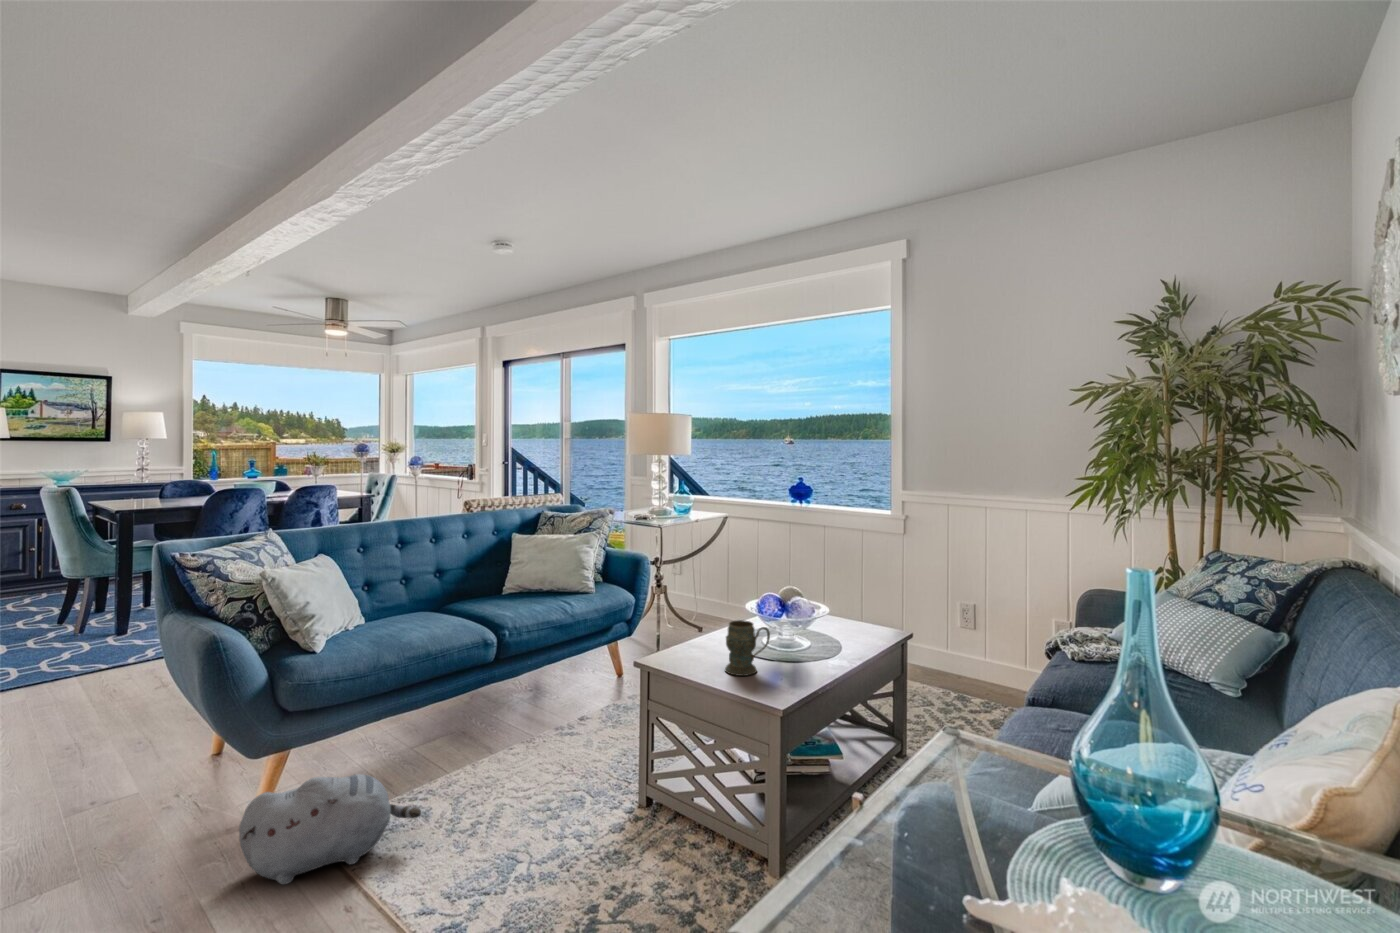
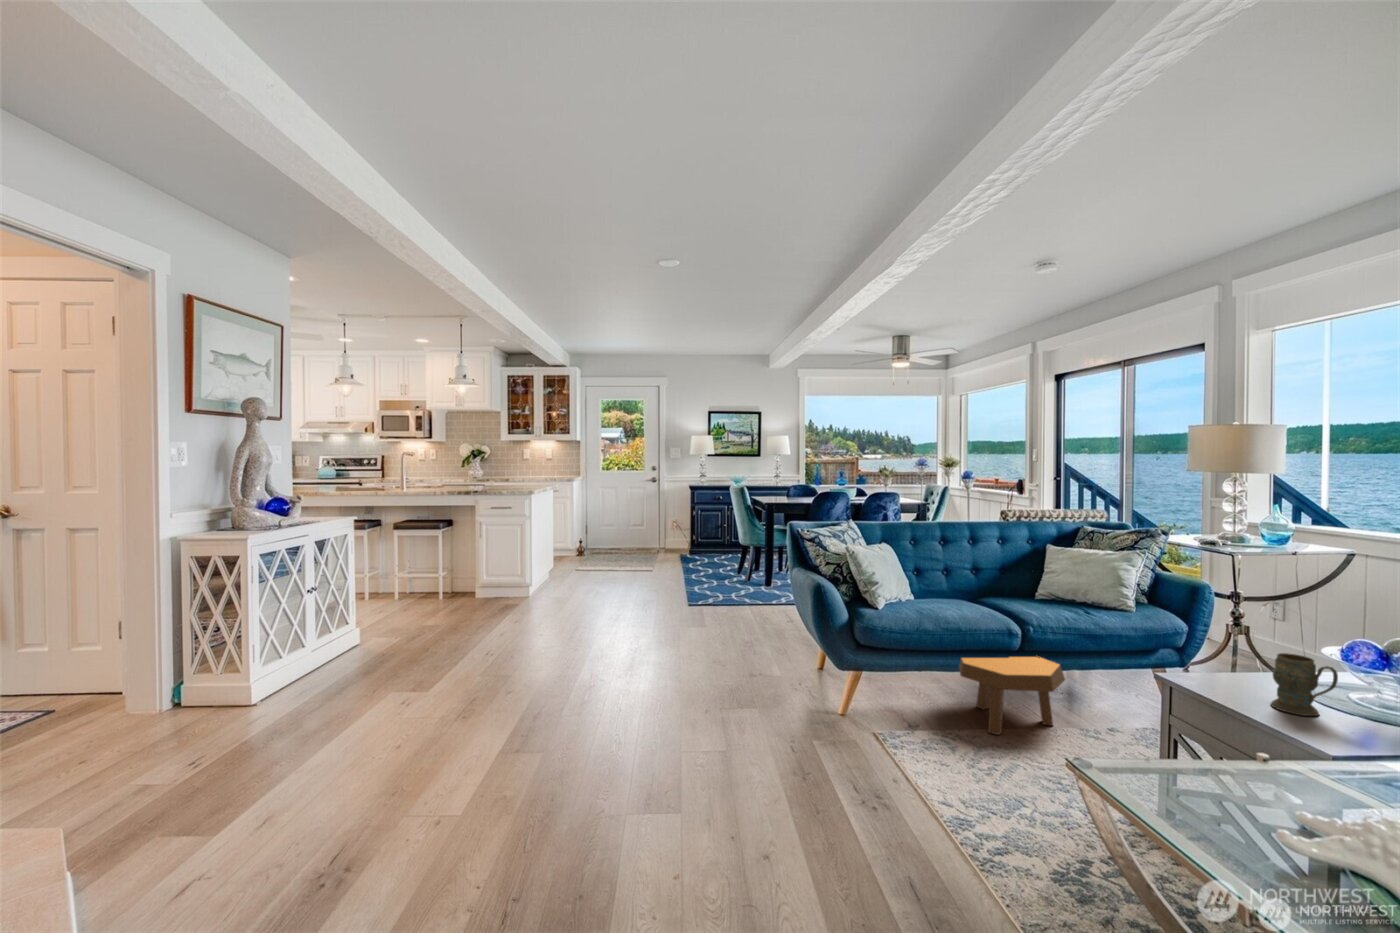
footstool: none [423,659,542,771] -> present [959,657,1065,735]
plush toy: present [239,774,421,885] -> none [831,689,947,760]

